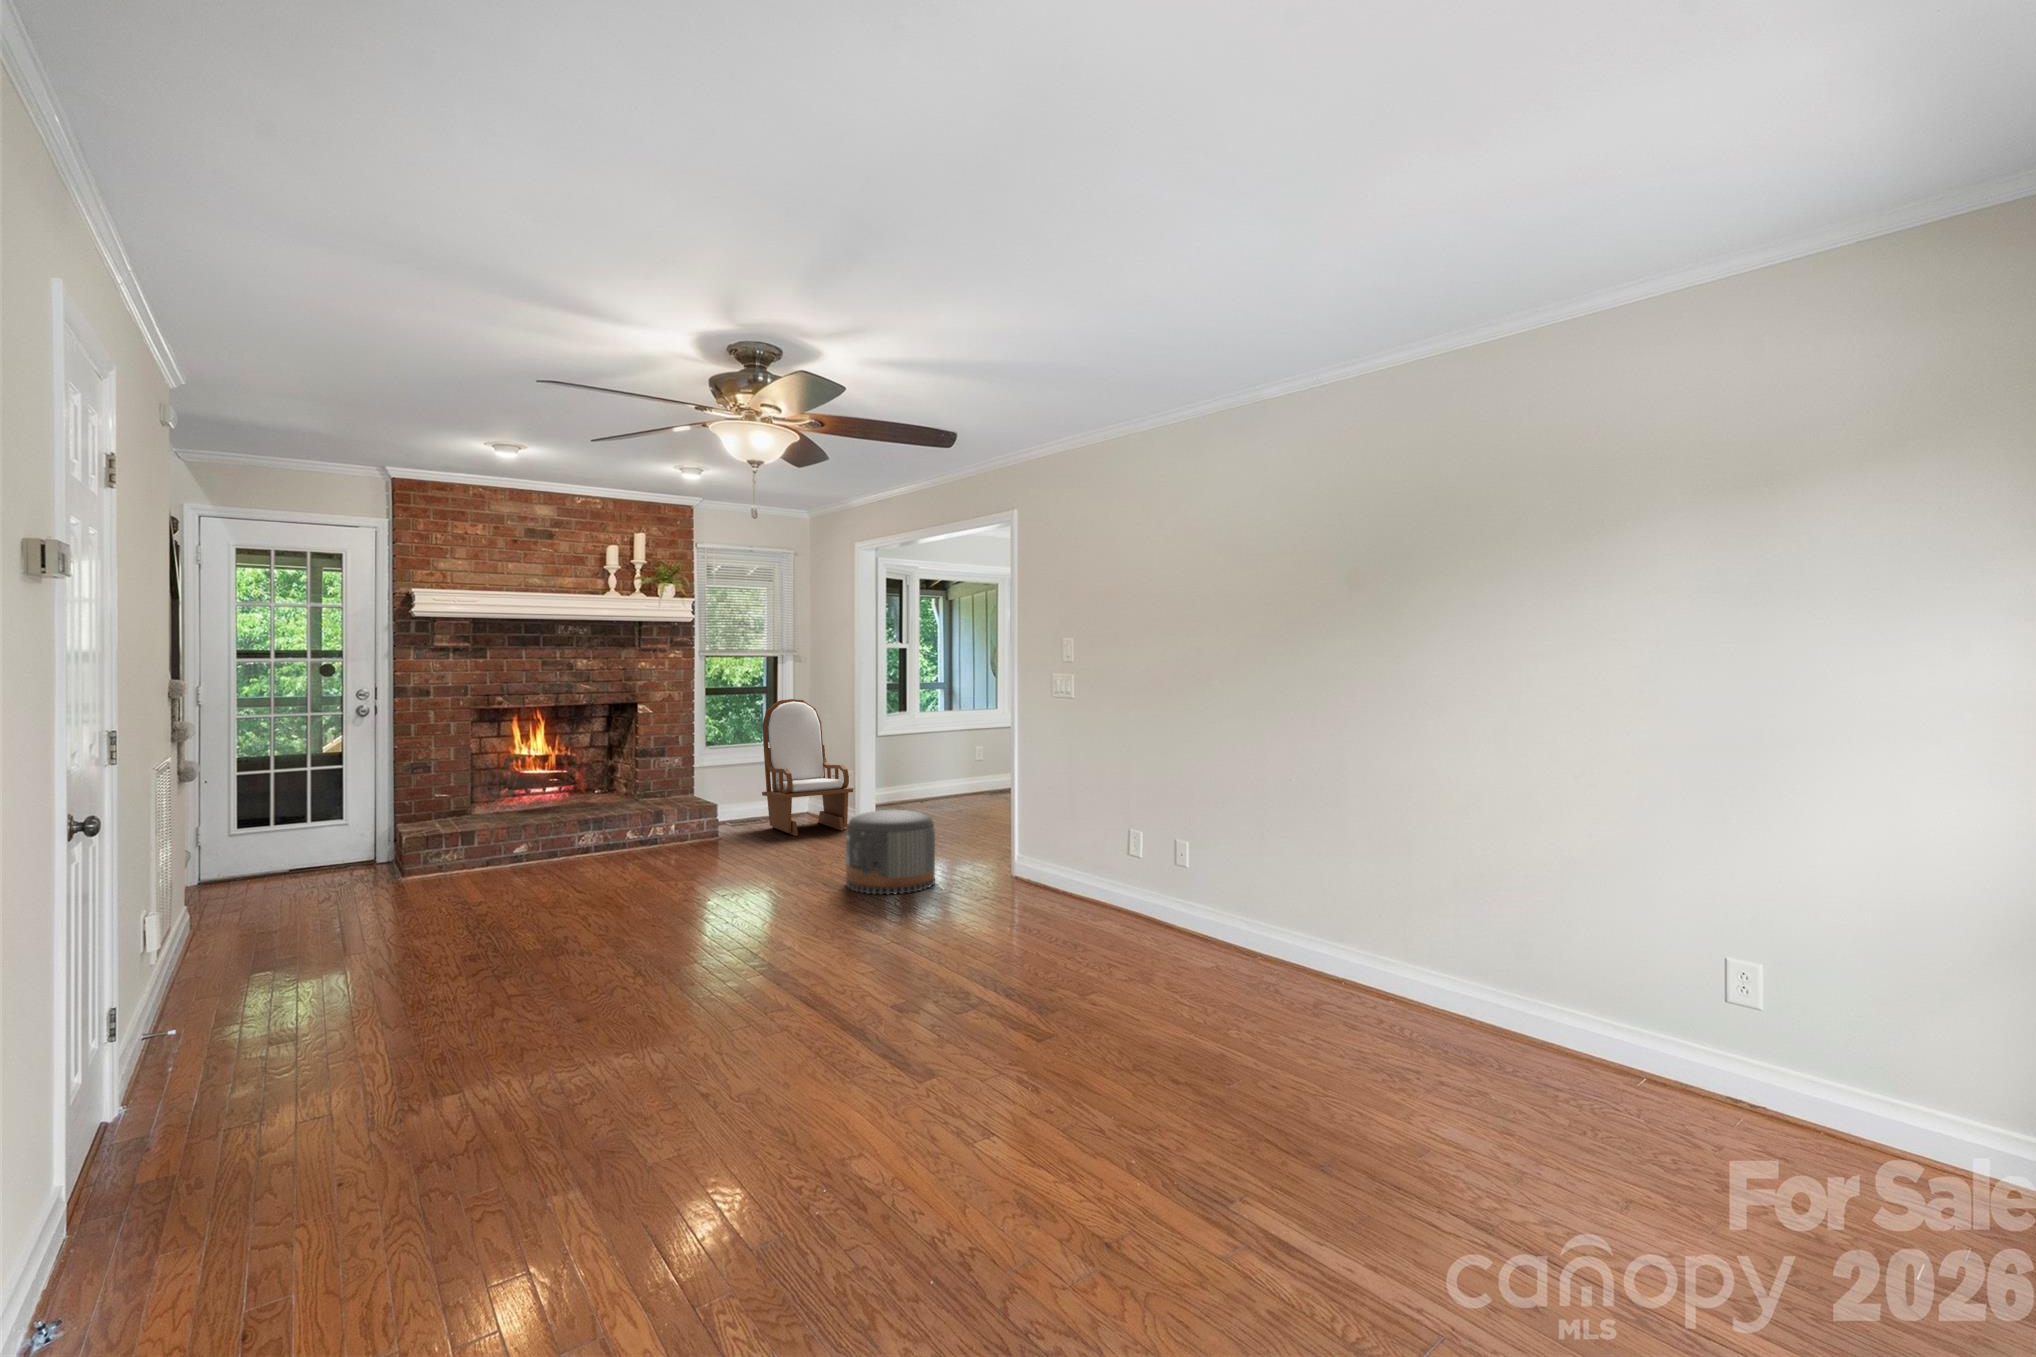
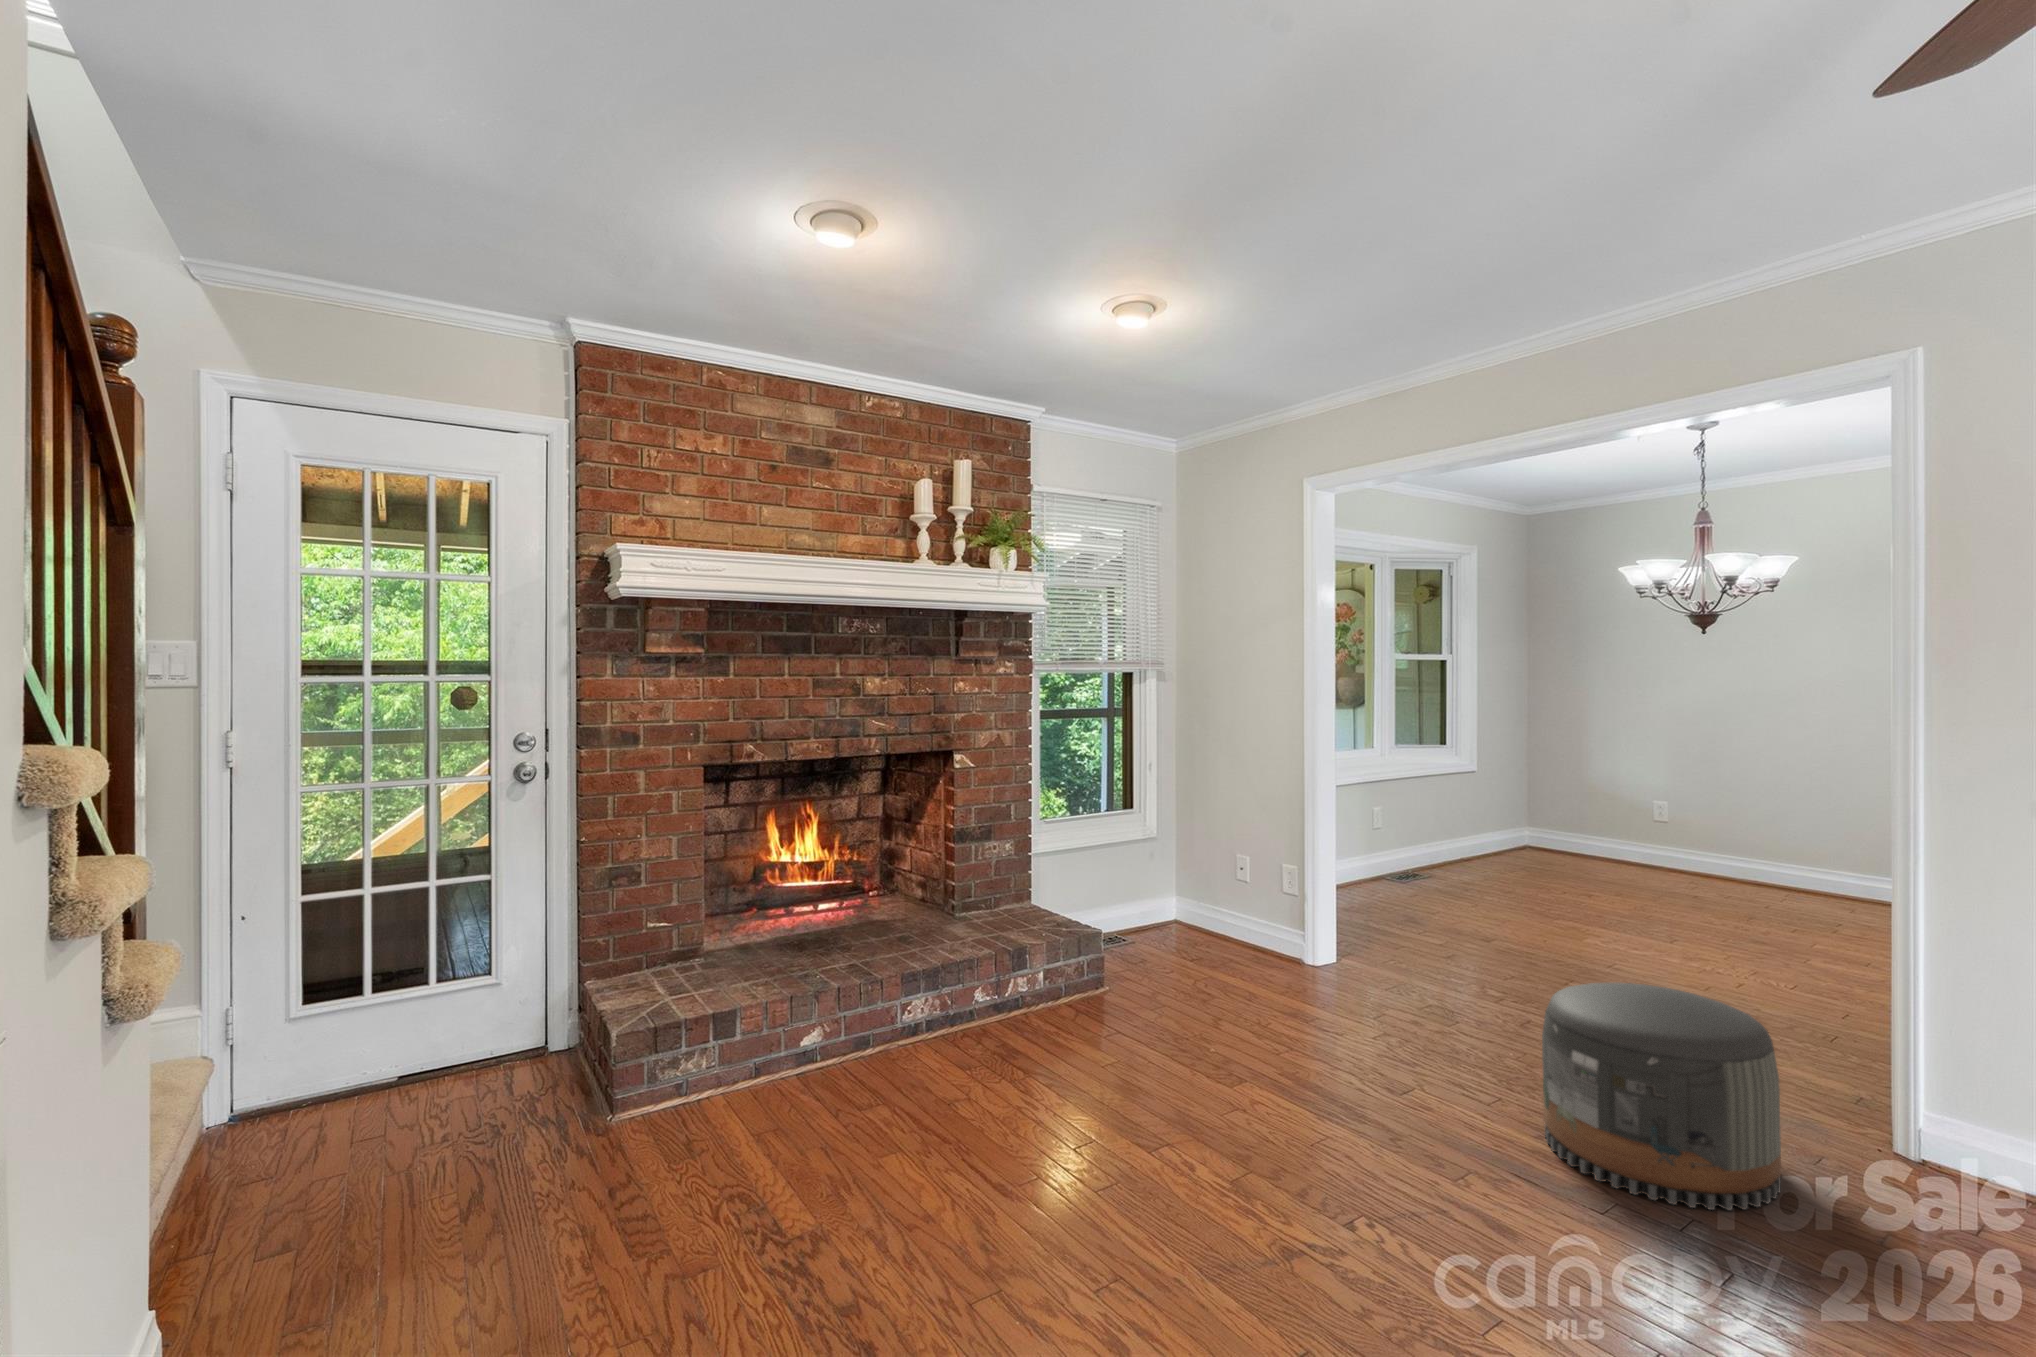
armchair: present [762,699,853,836] -> none [1137,740,1307,981]

